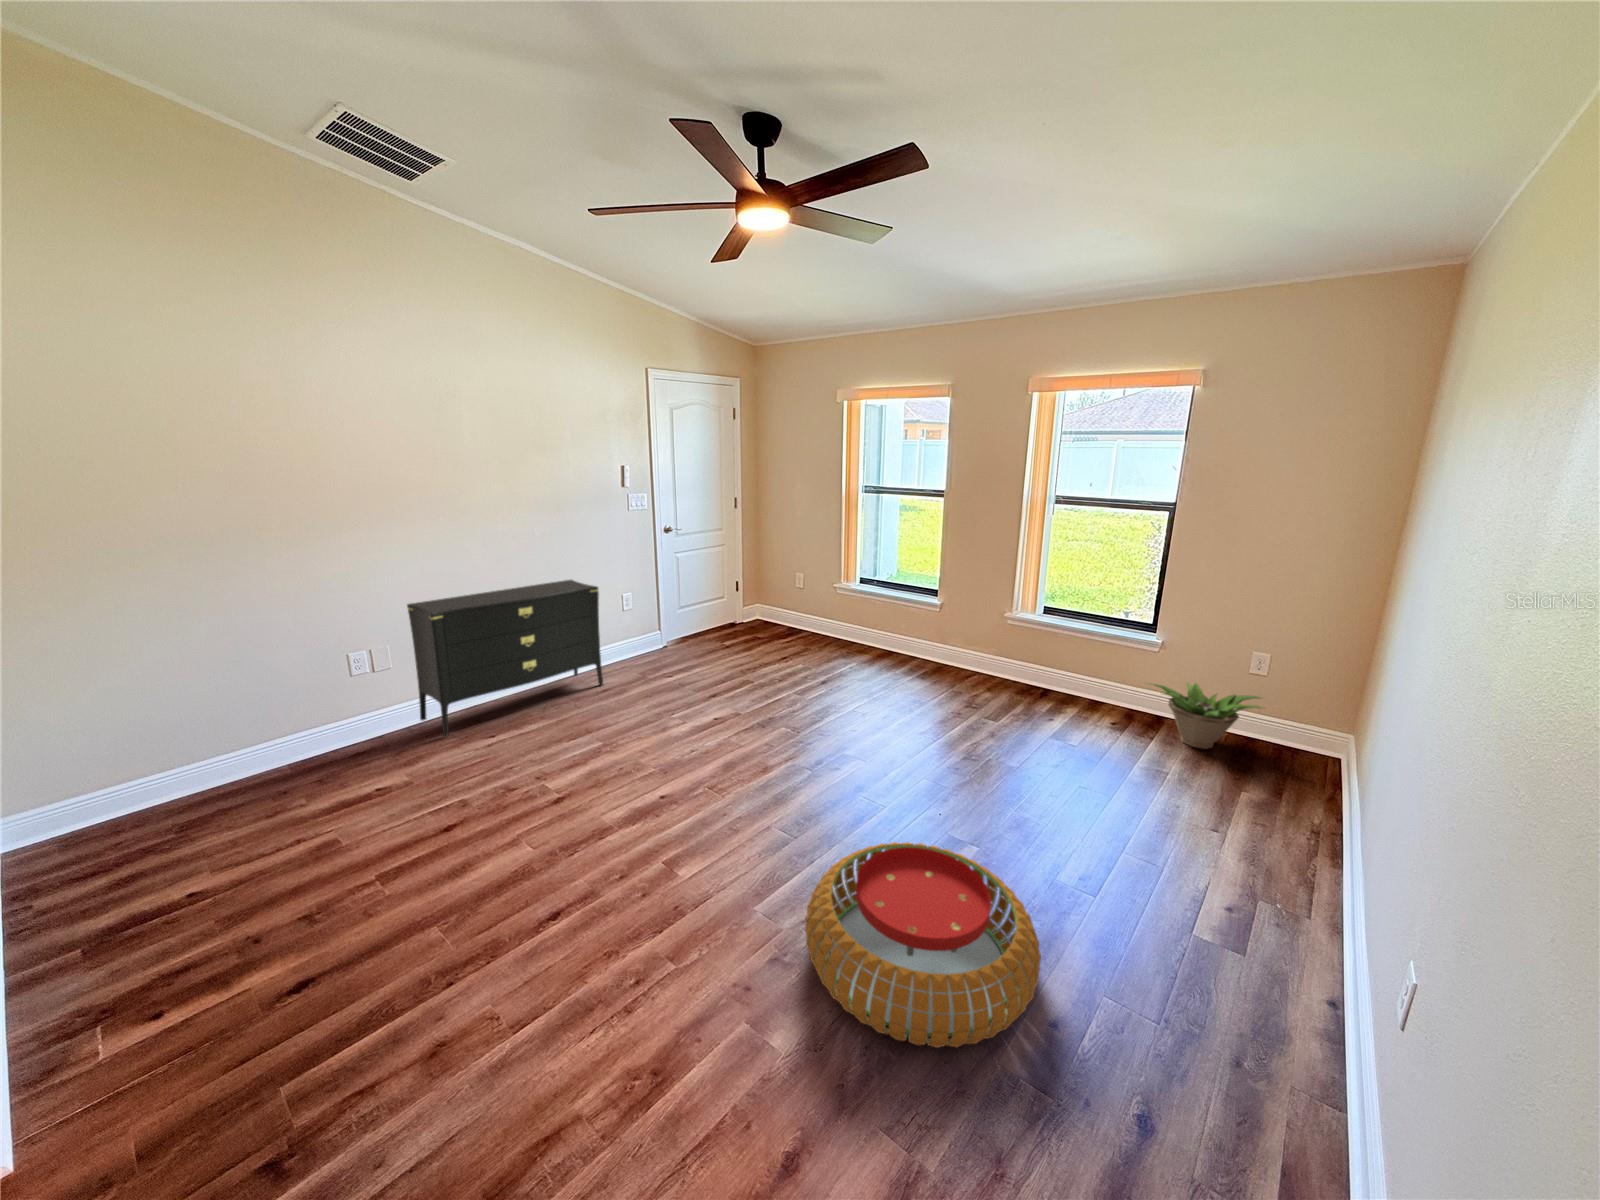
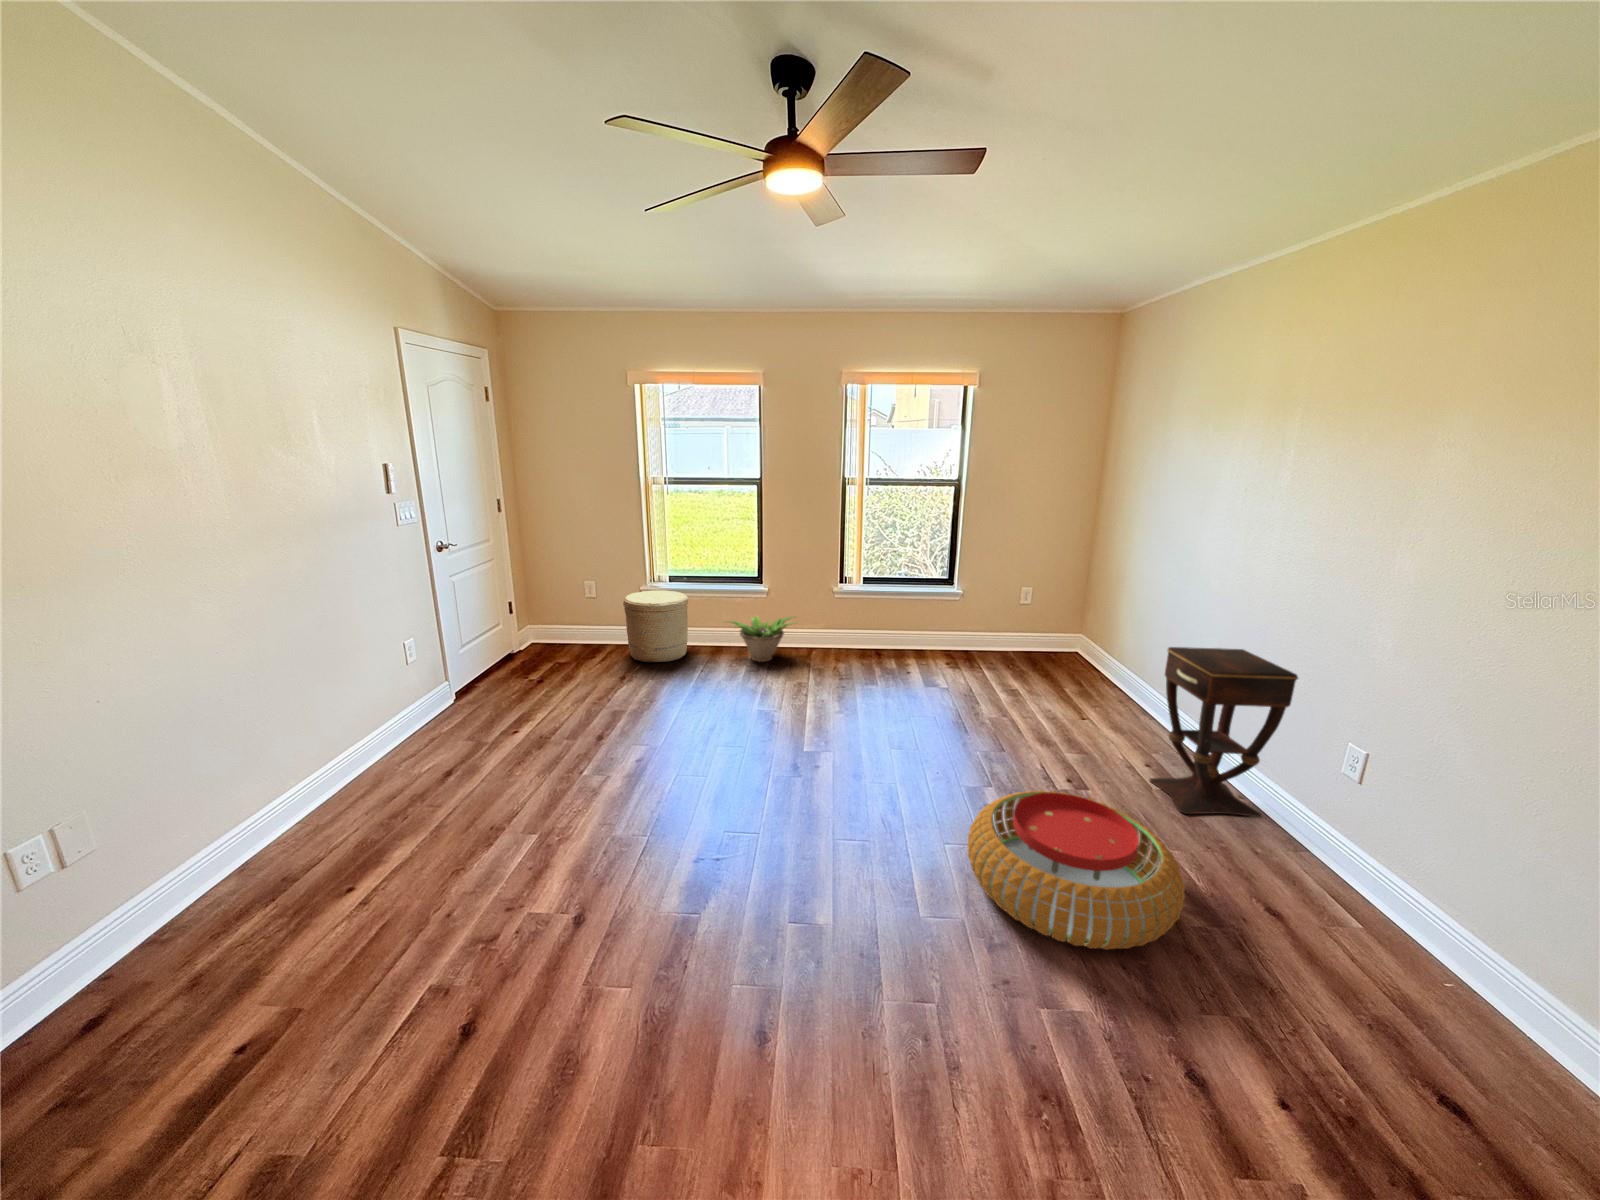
dresser: present [407,579,603,736] -> none [103,633,435,928]
woven basket: none [804,587,862,653] -> present [623,590,688,662]
decorative plant: present [1153,683,1265,749] -> present [730,616,795,662]
side table: none [1190,745,1398,1044] -> present [1150,647,1298,817]

